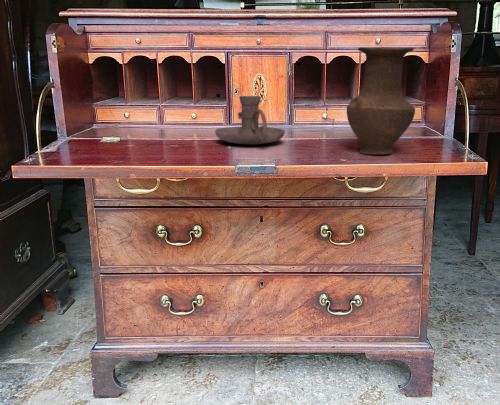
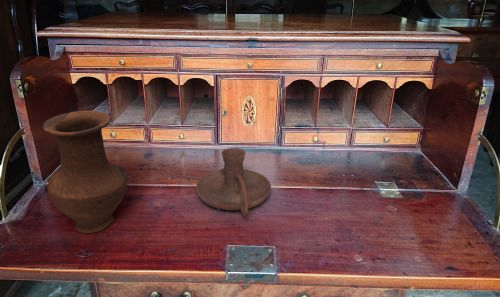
vase: present [347,47,415,154] -> present [43,111,128,233]

